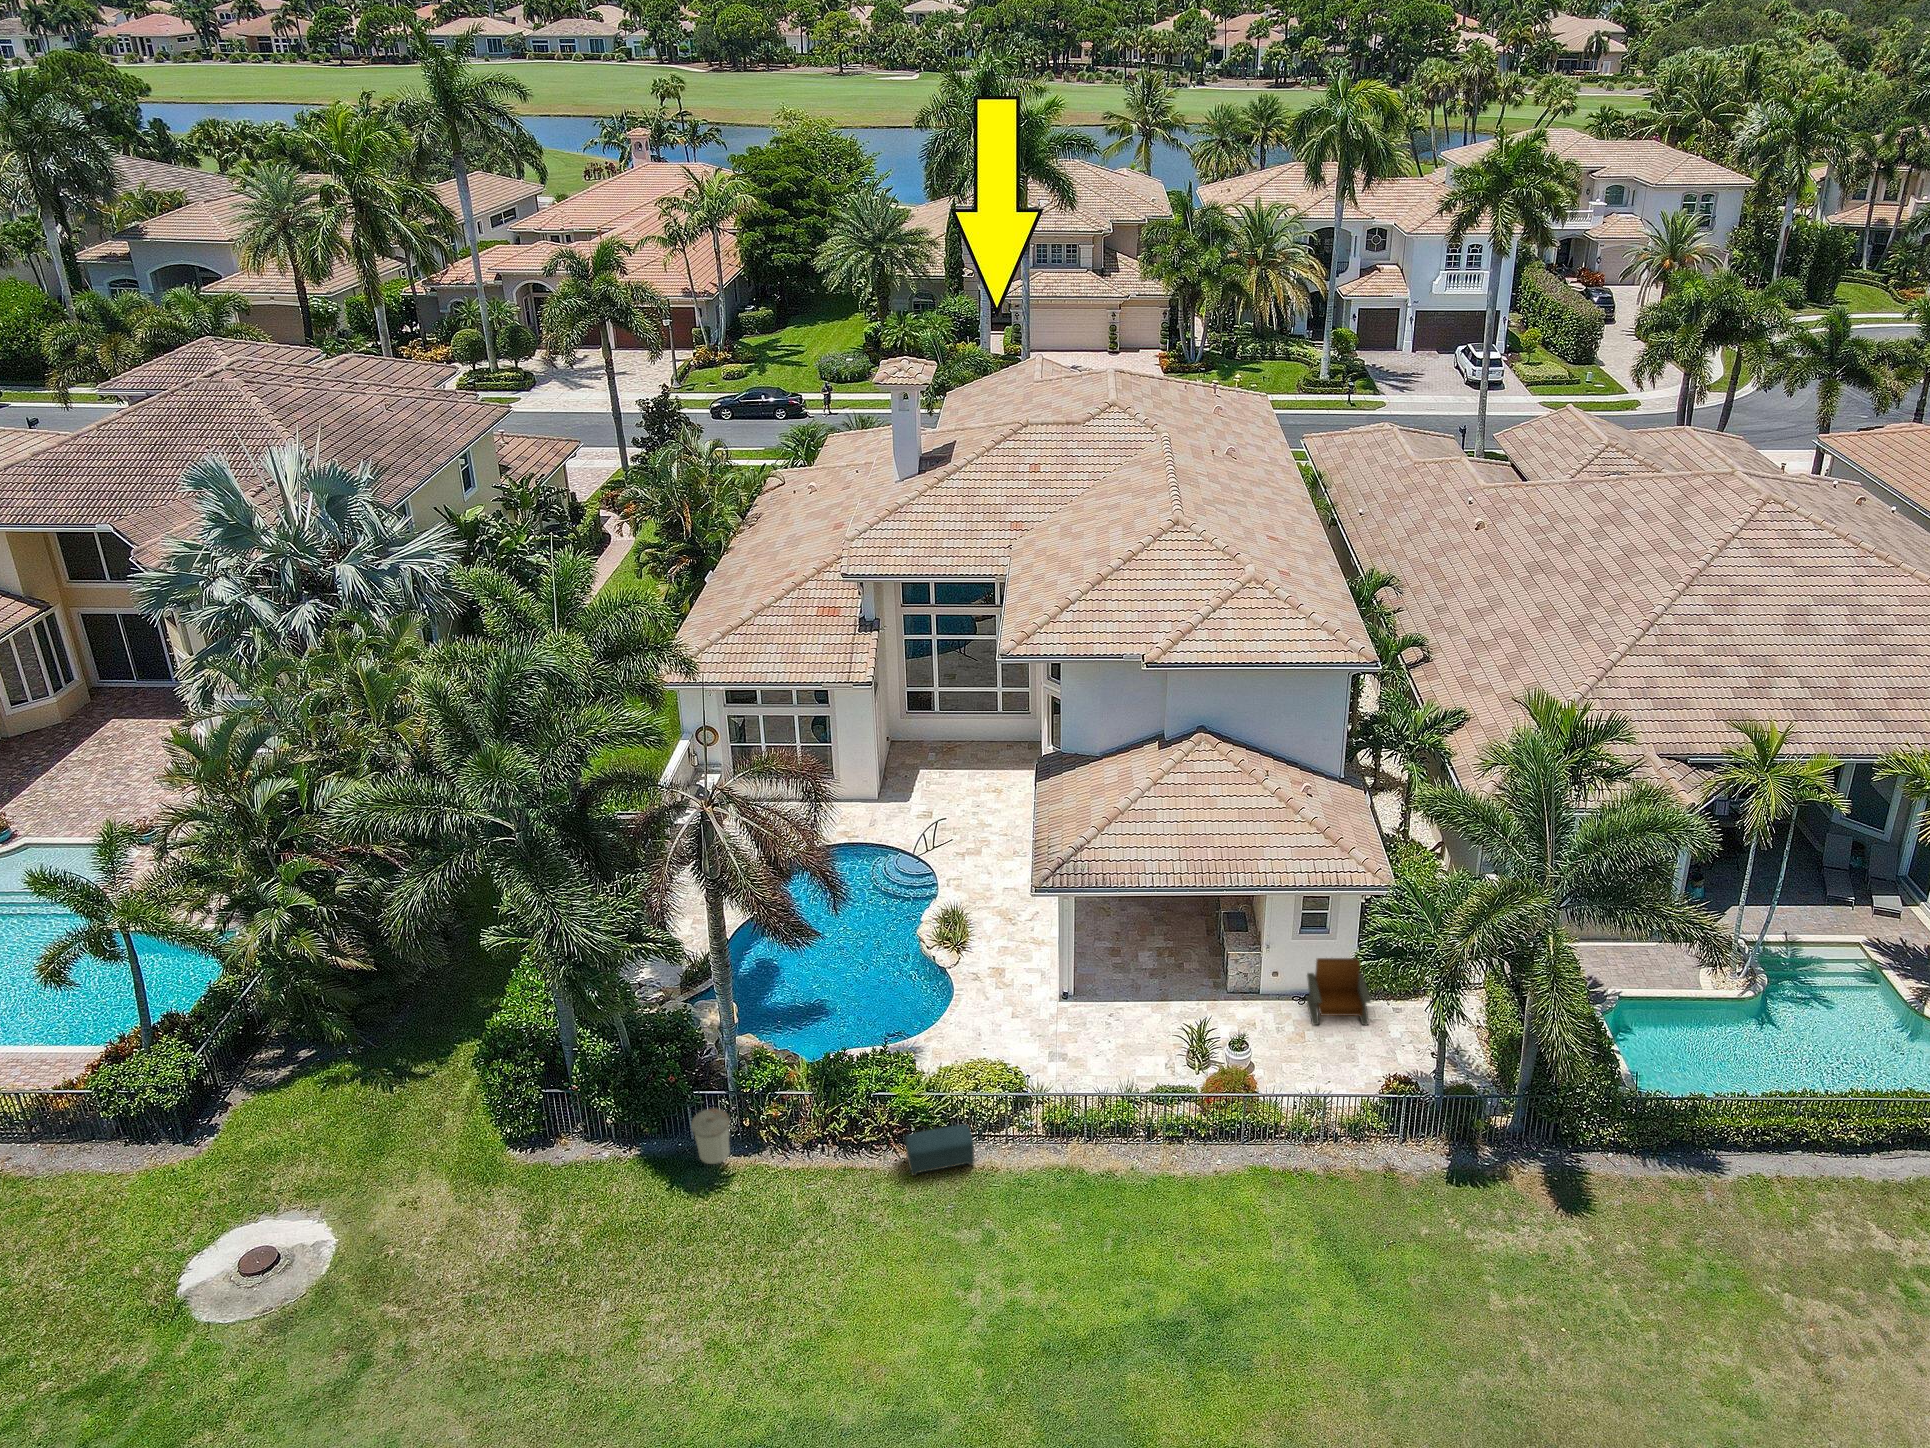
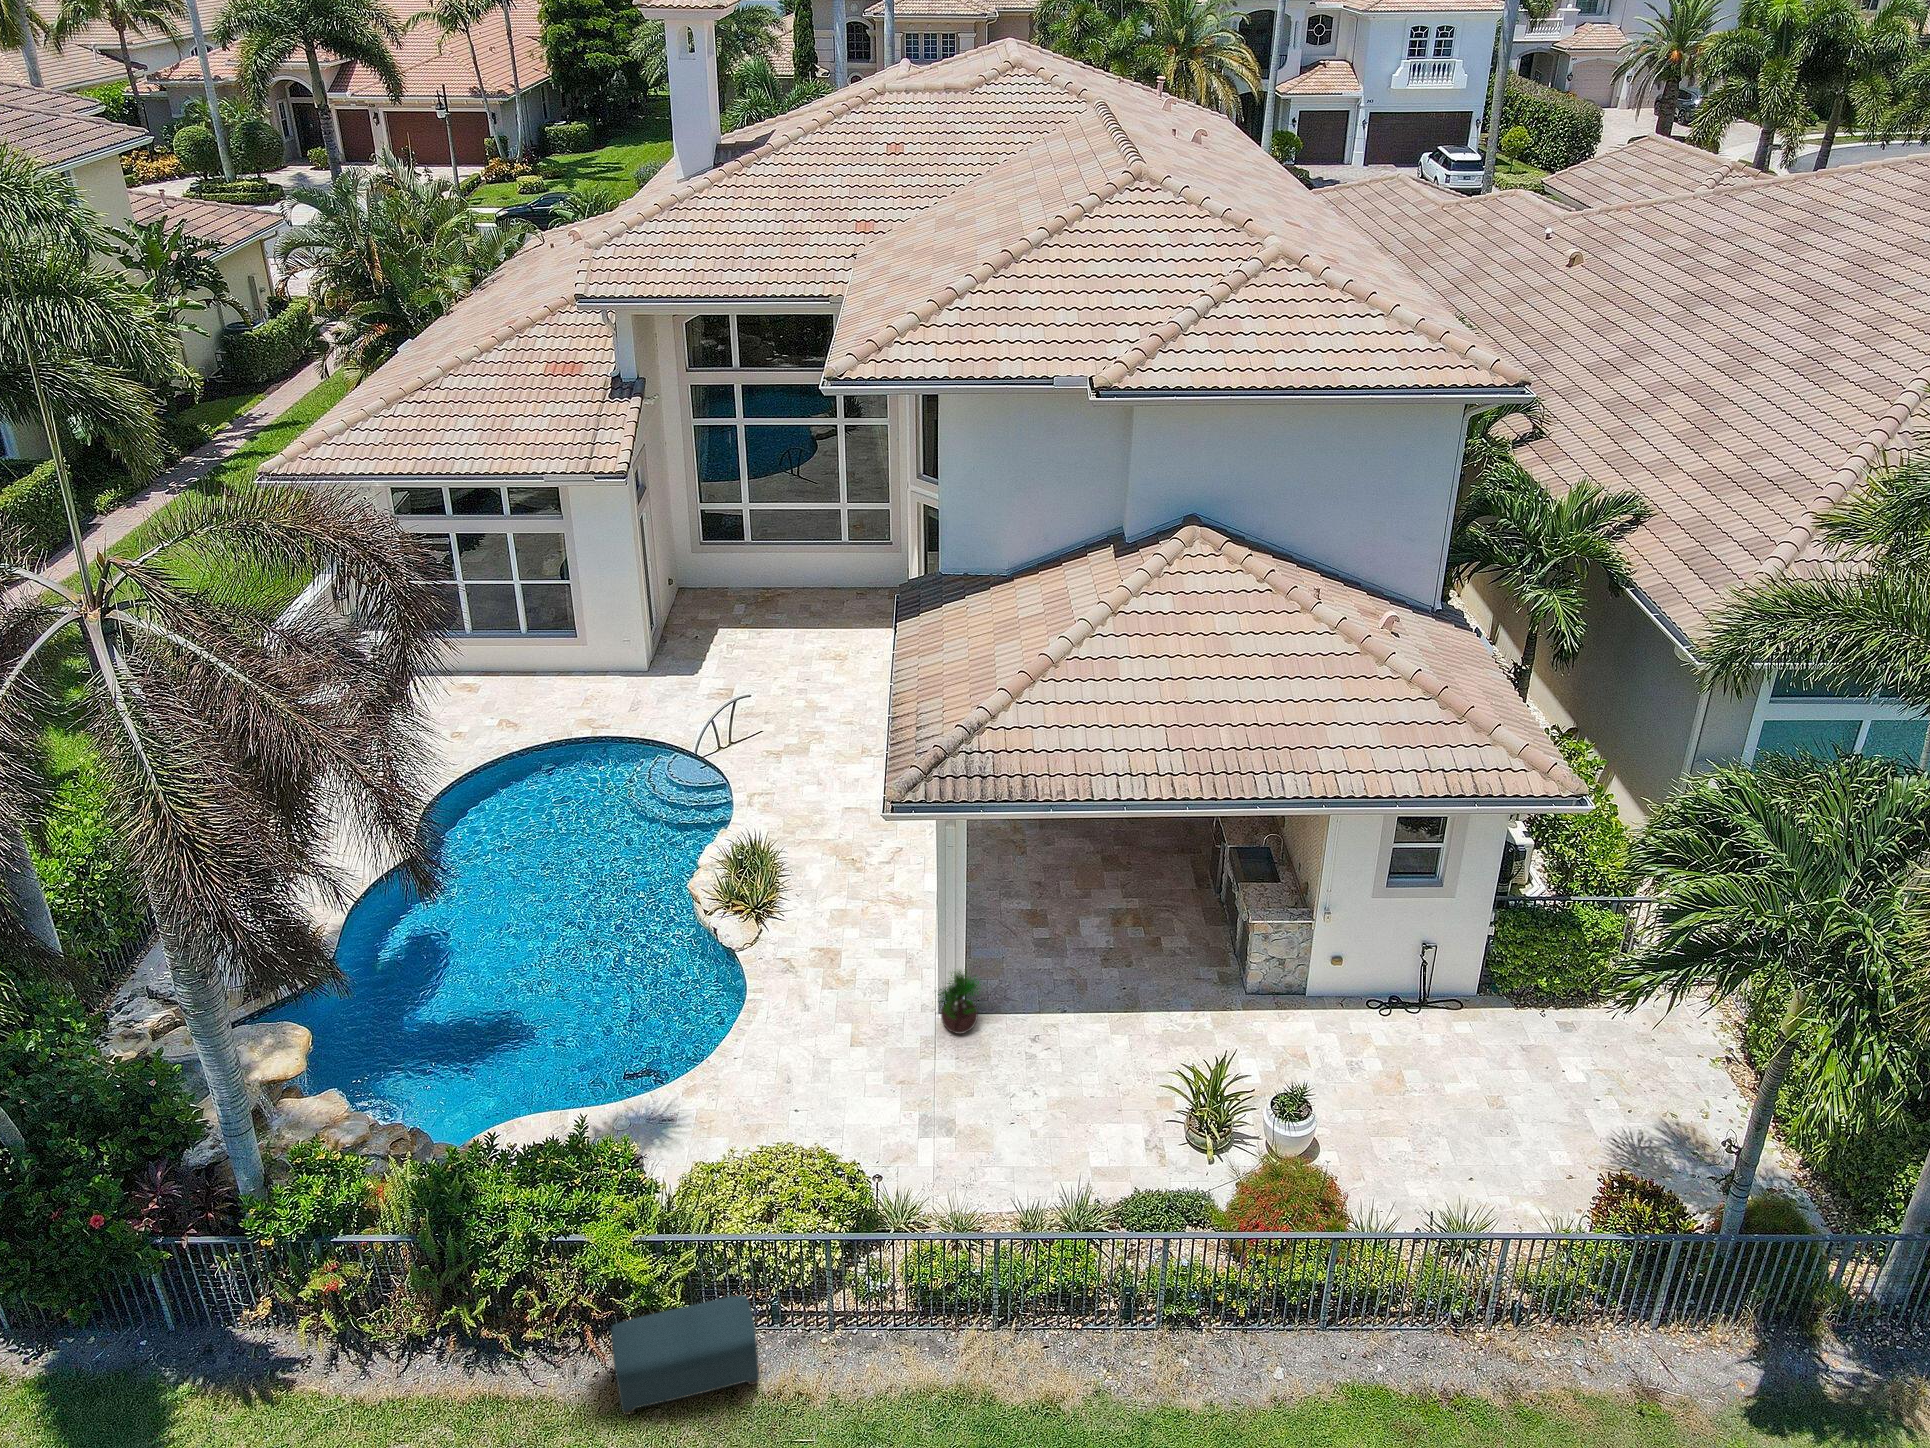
lounge chair: present [1306,958,1372,1025] -> none [1393,930,1531,1056]
potted tree: none [1055,975,1083,1011] -> present [938,971,981,1034]
trash can: present [691,1108,730,1164] -> none [143,1271,243,1393]

